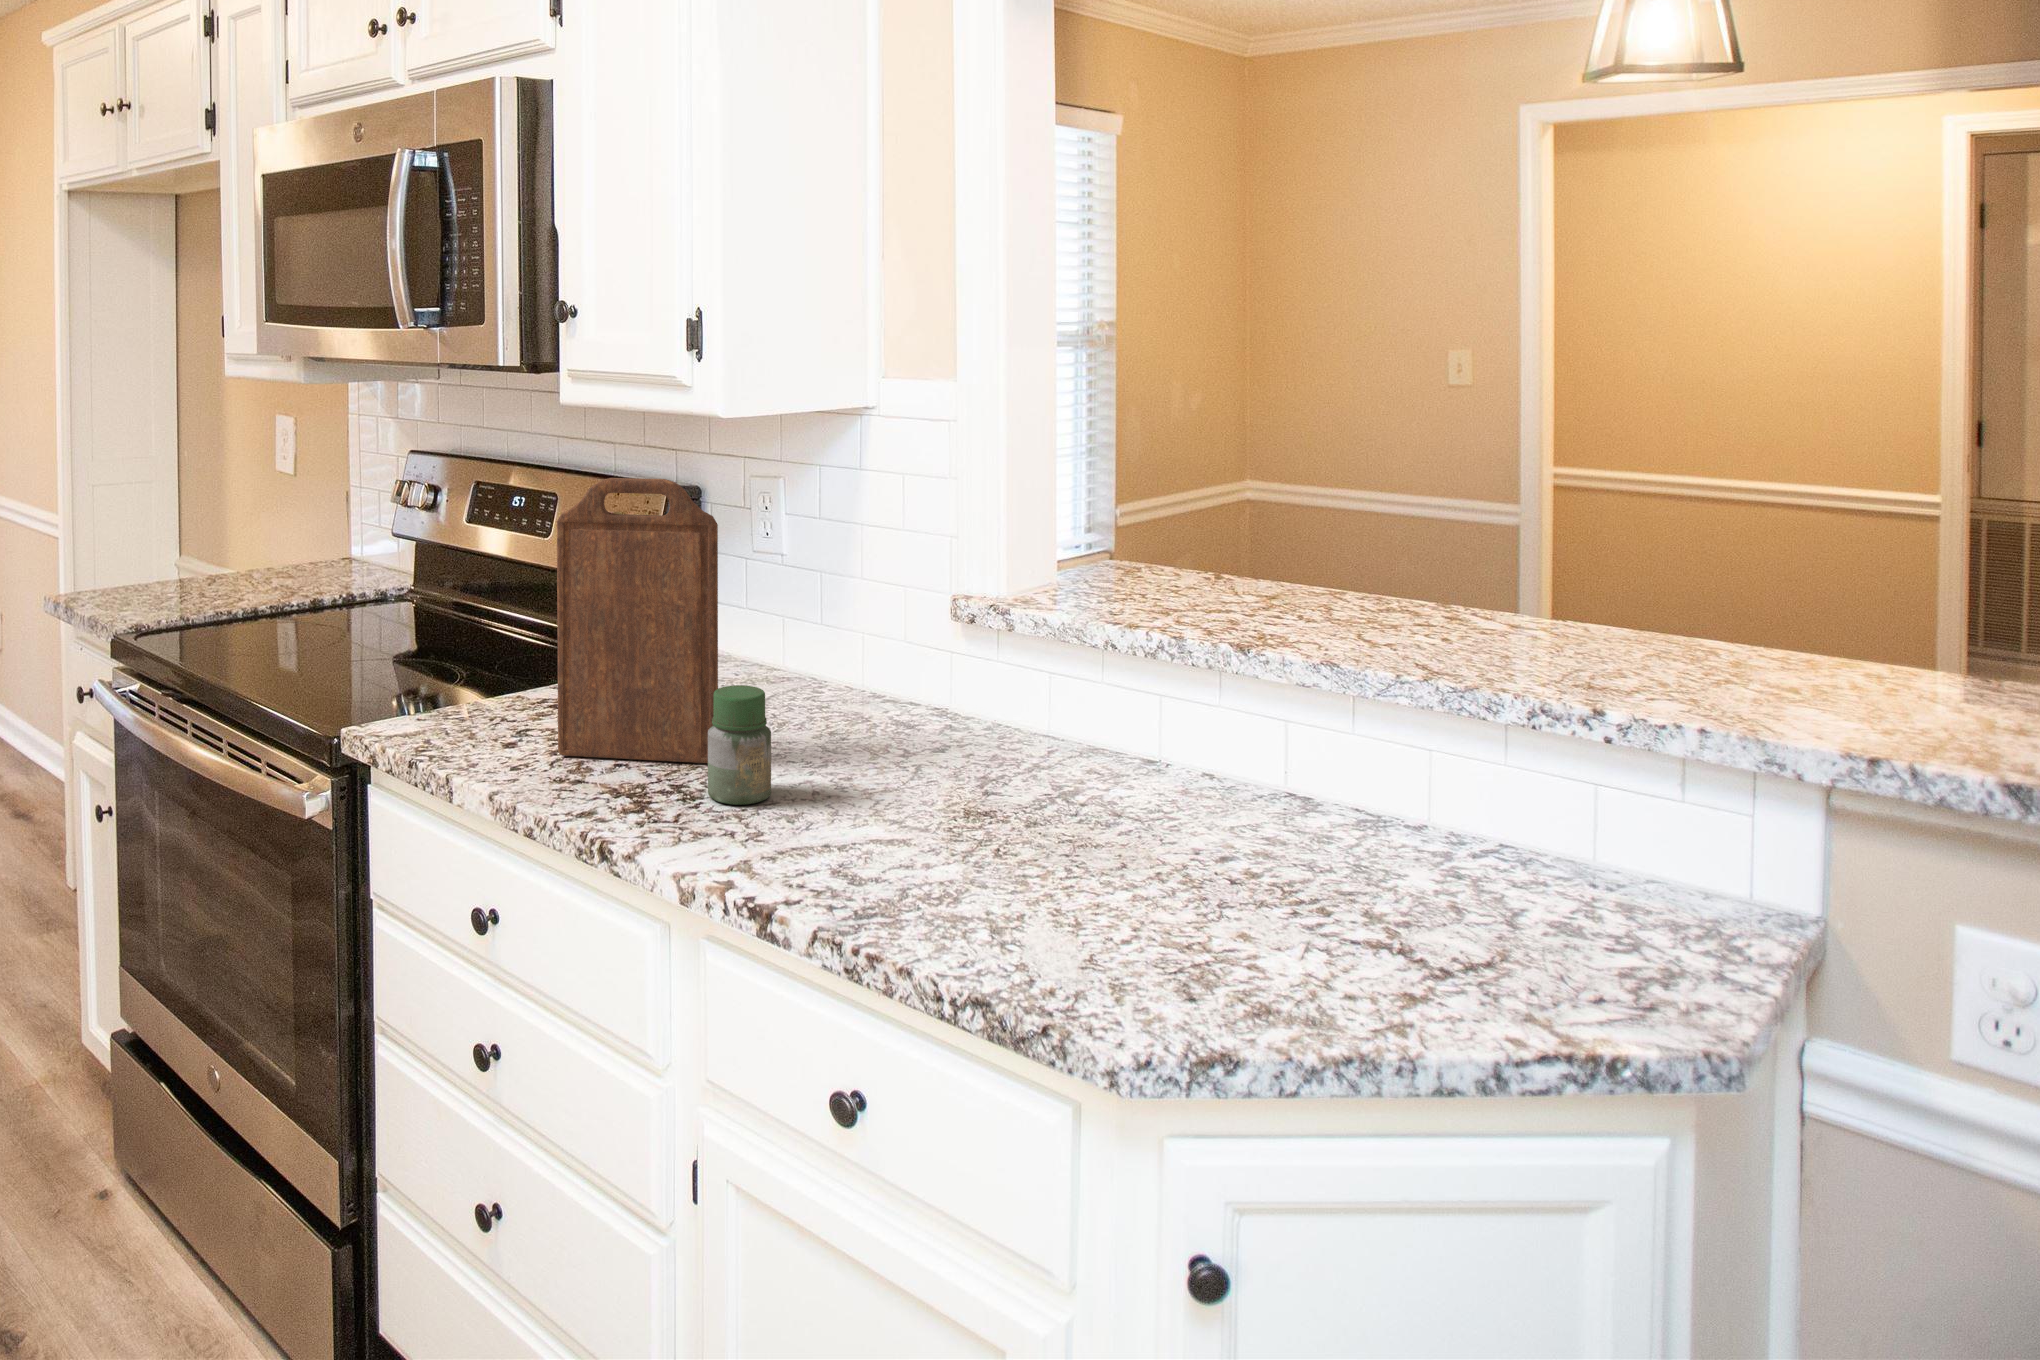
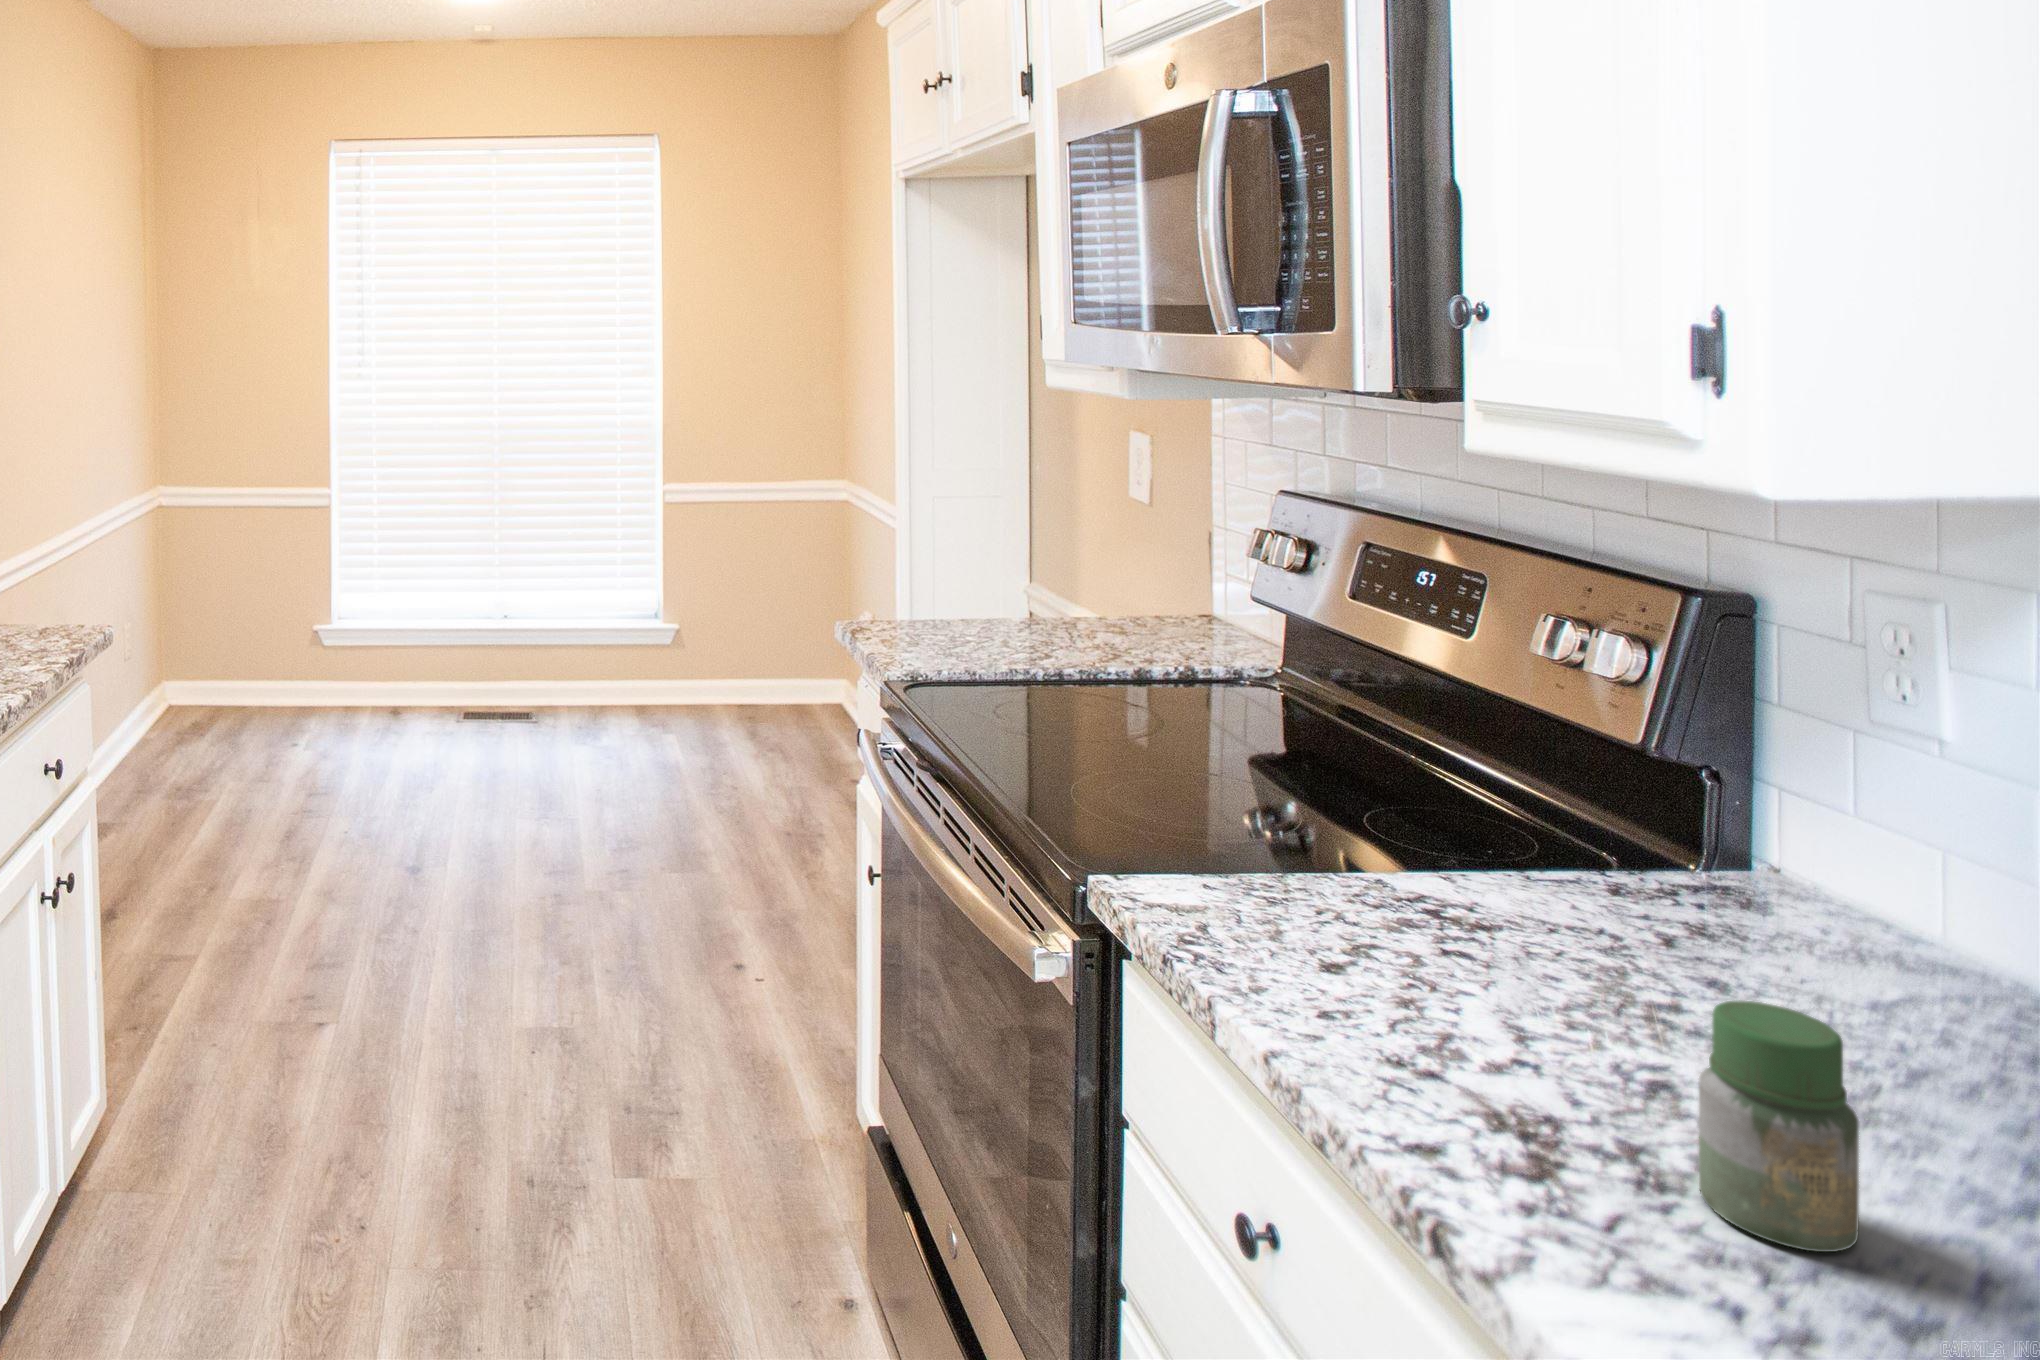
cutting board: present [557,478,718,763] -> none [1410,582,1741,1119]

